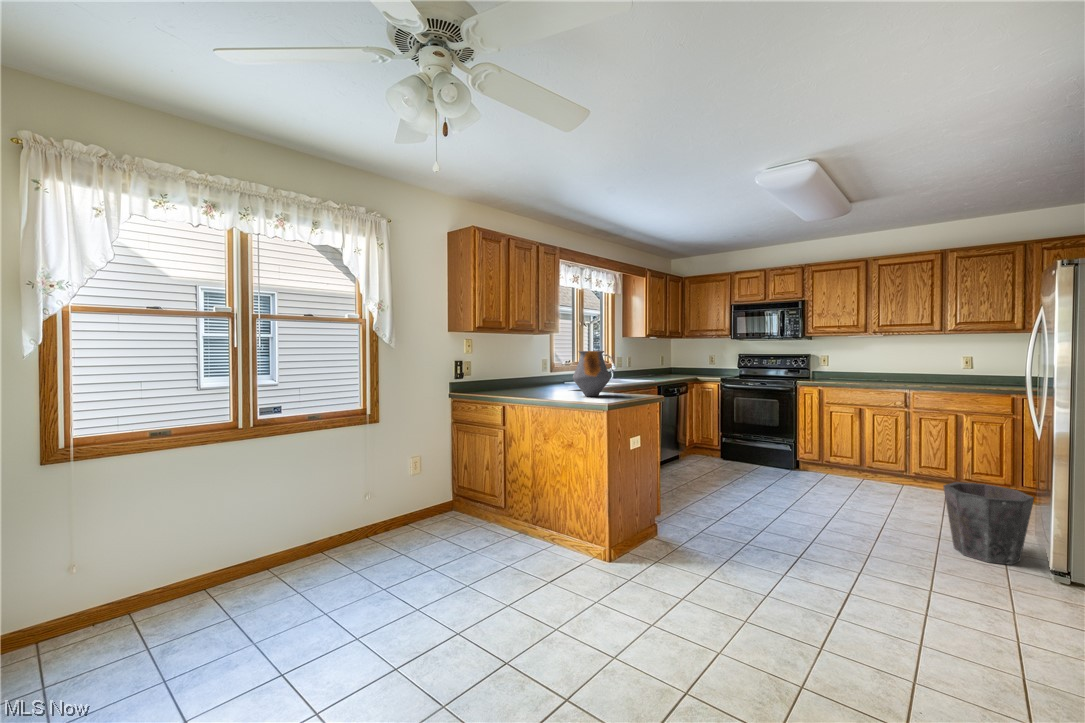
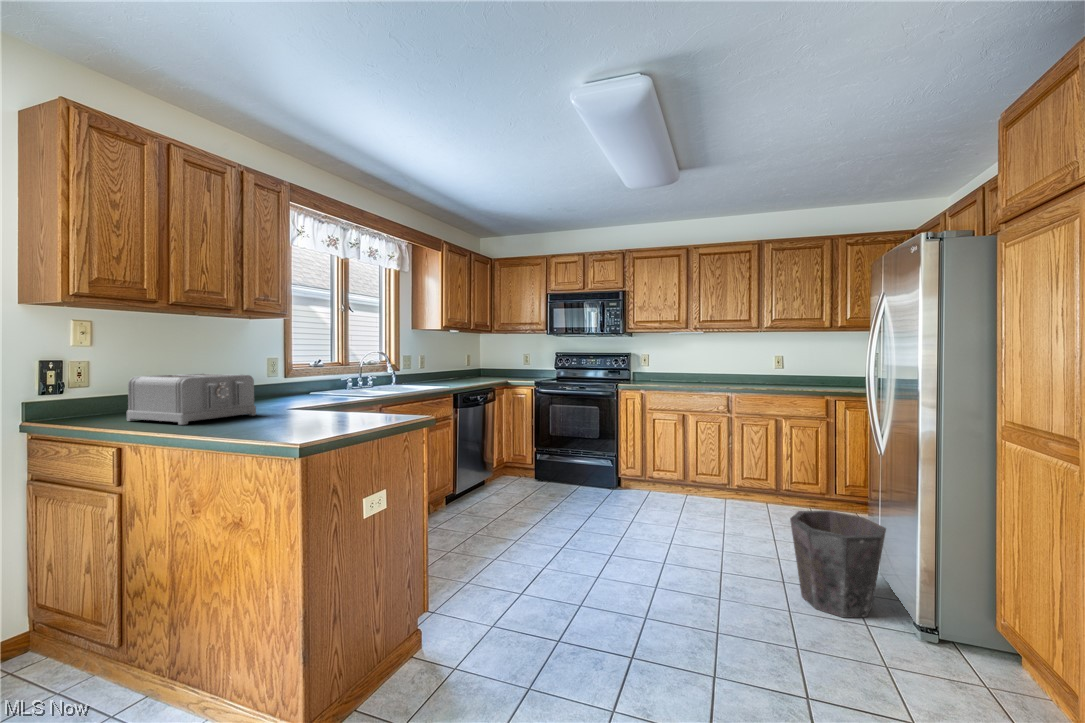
vase: present [573,351,610,396] -> none [266,343,340,423]
toaster: none [498,368,557,395] -> present [127,374,256,425]

